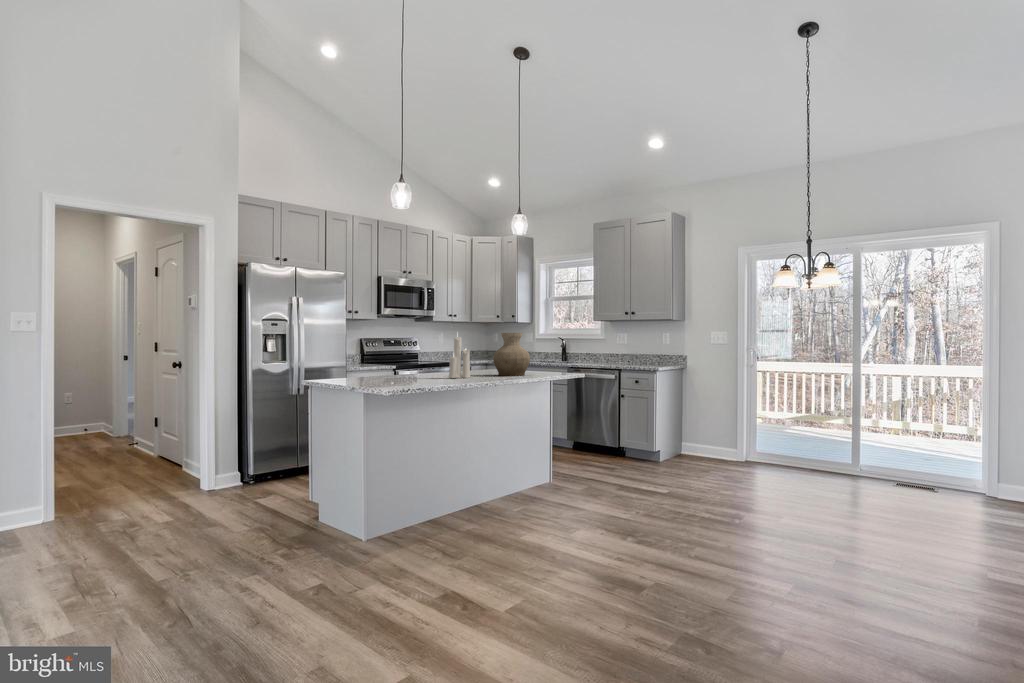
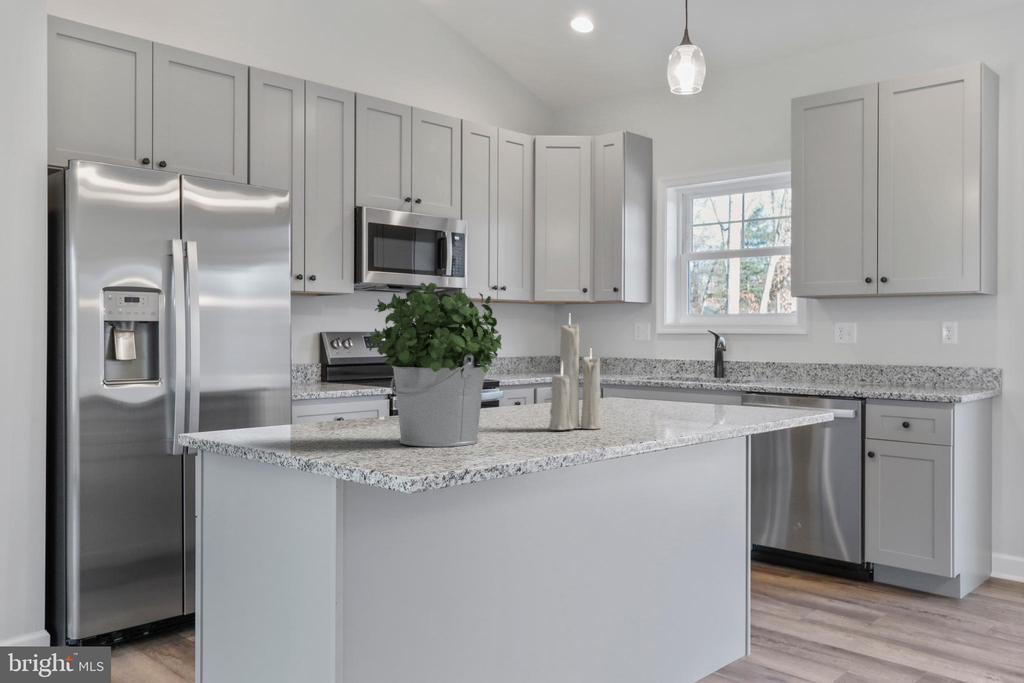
potted plant: none [377,322,425,382] -> present [369,283,502,447]
vase: present [493,333,530,376] -> none [643,315,736,422]

